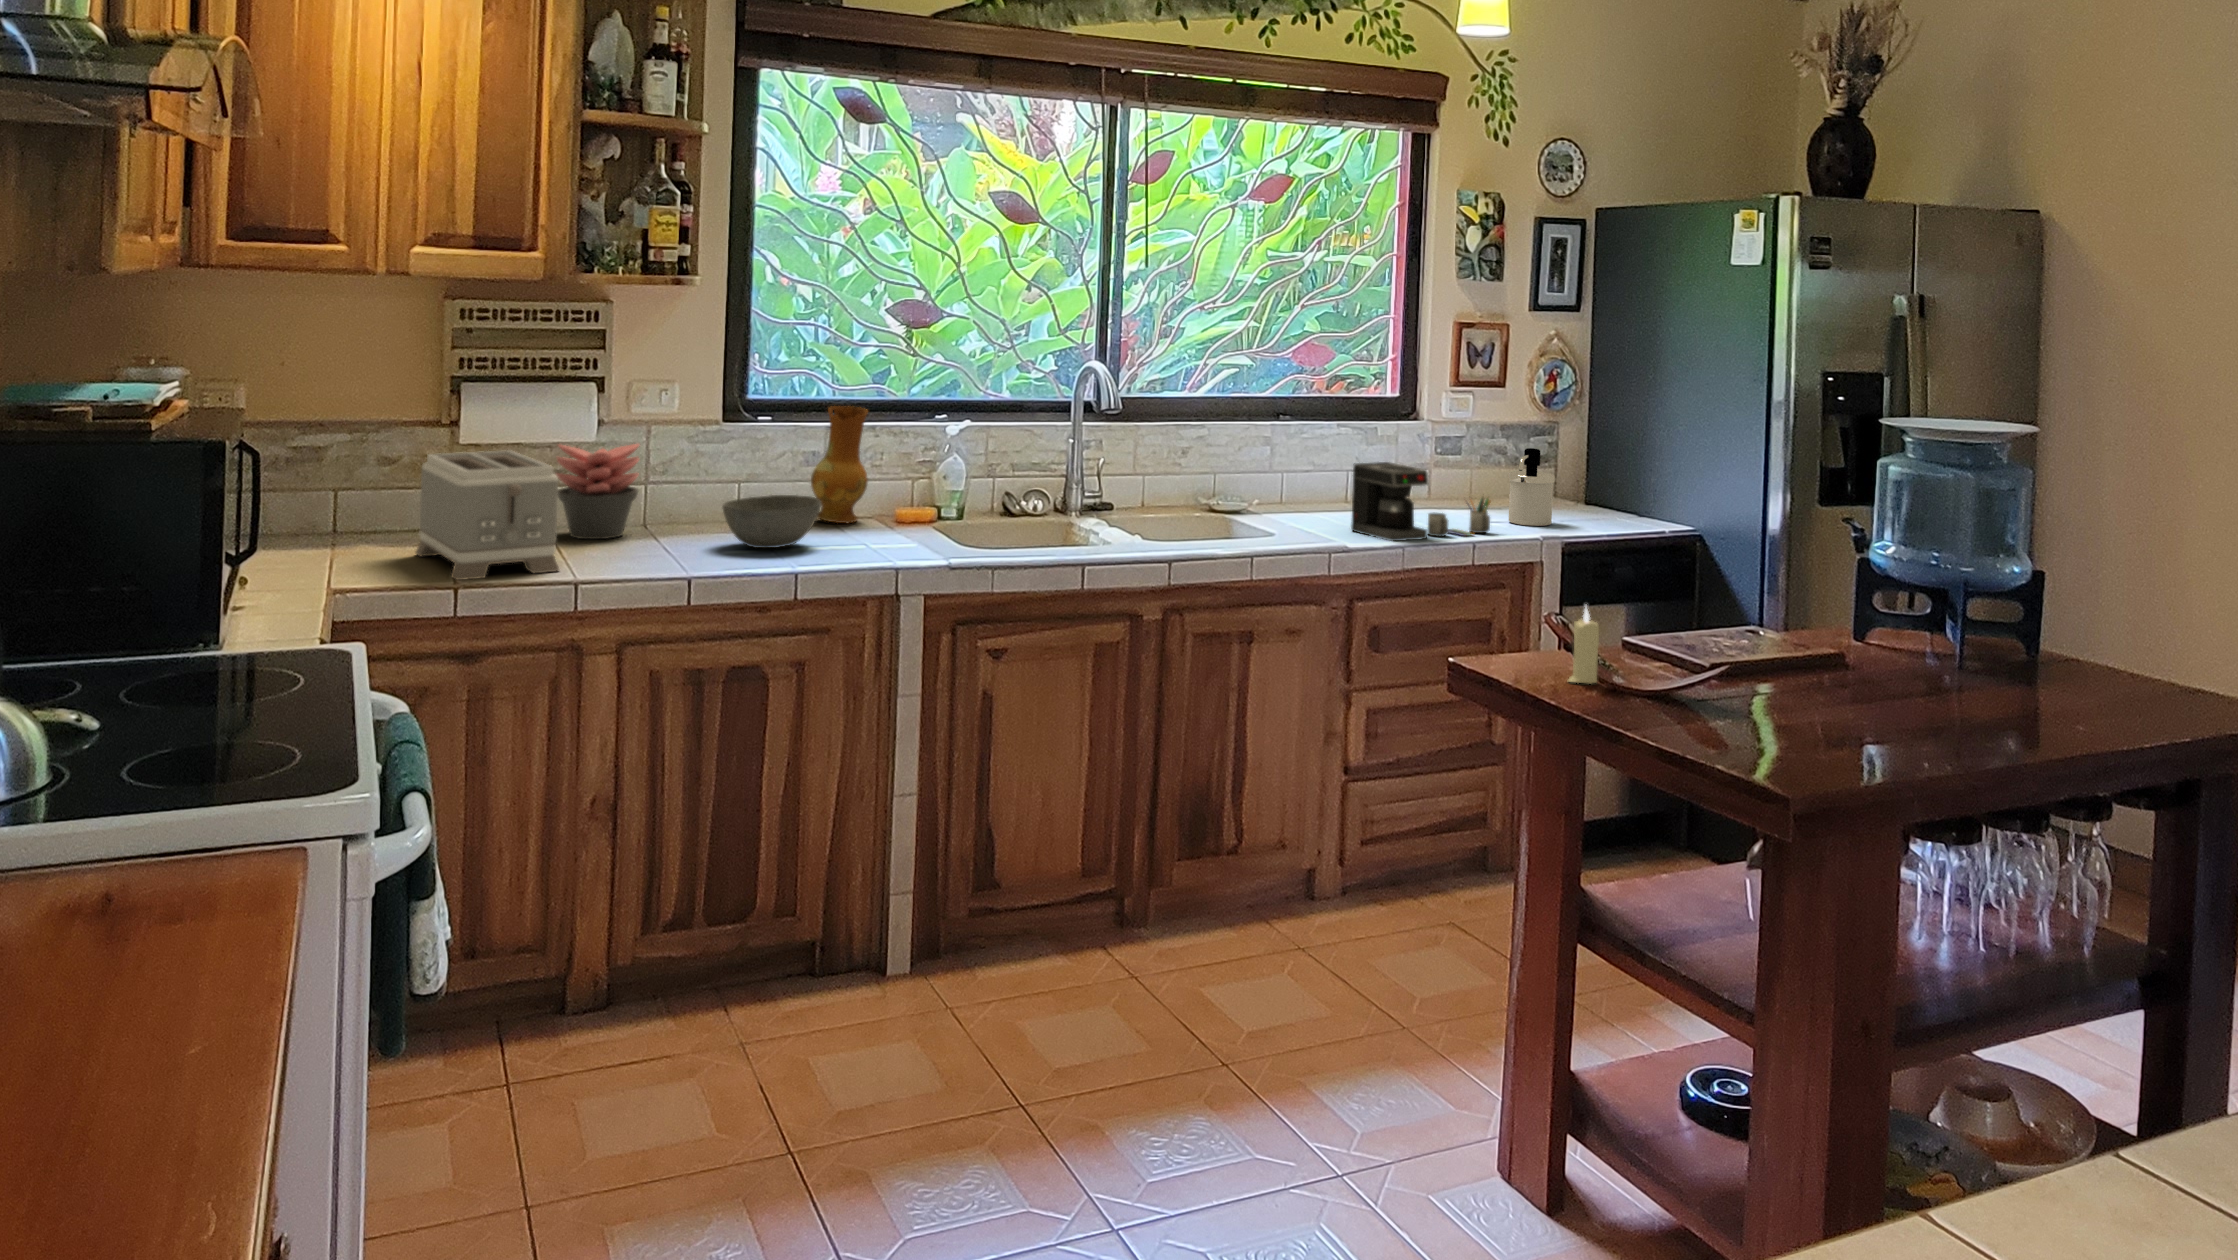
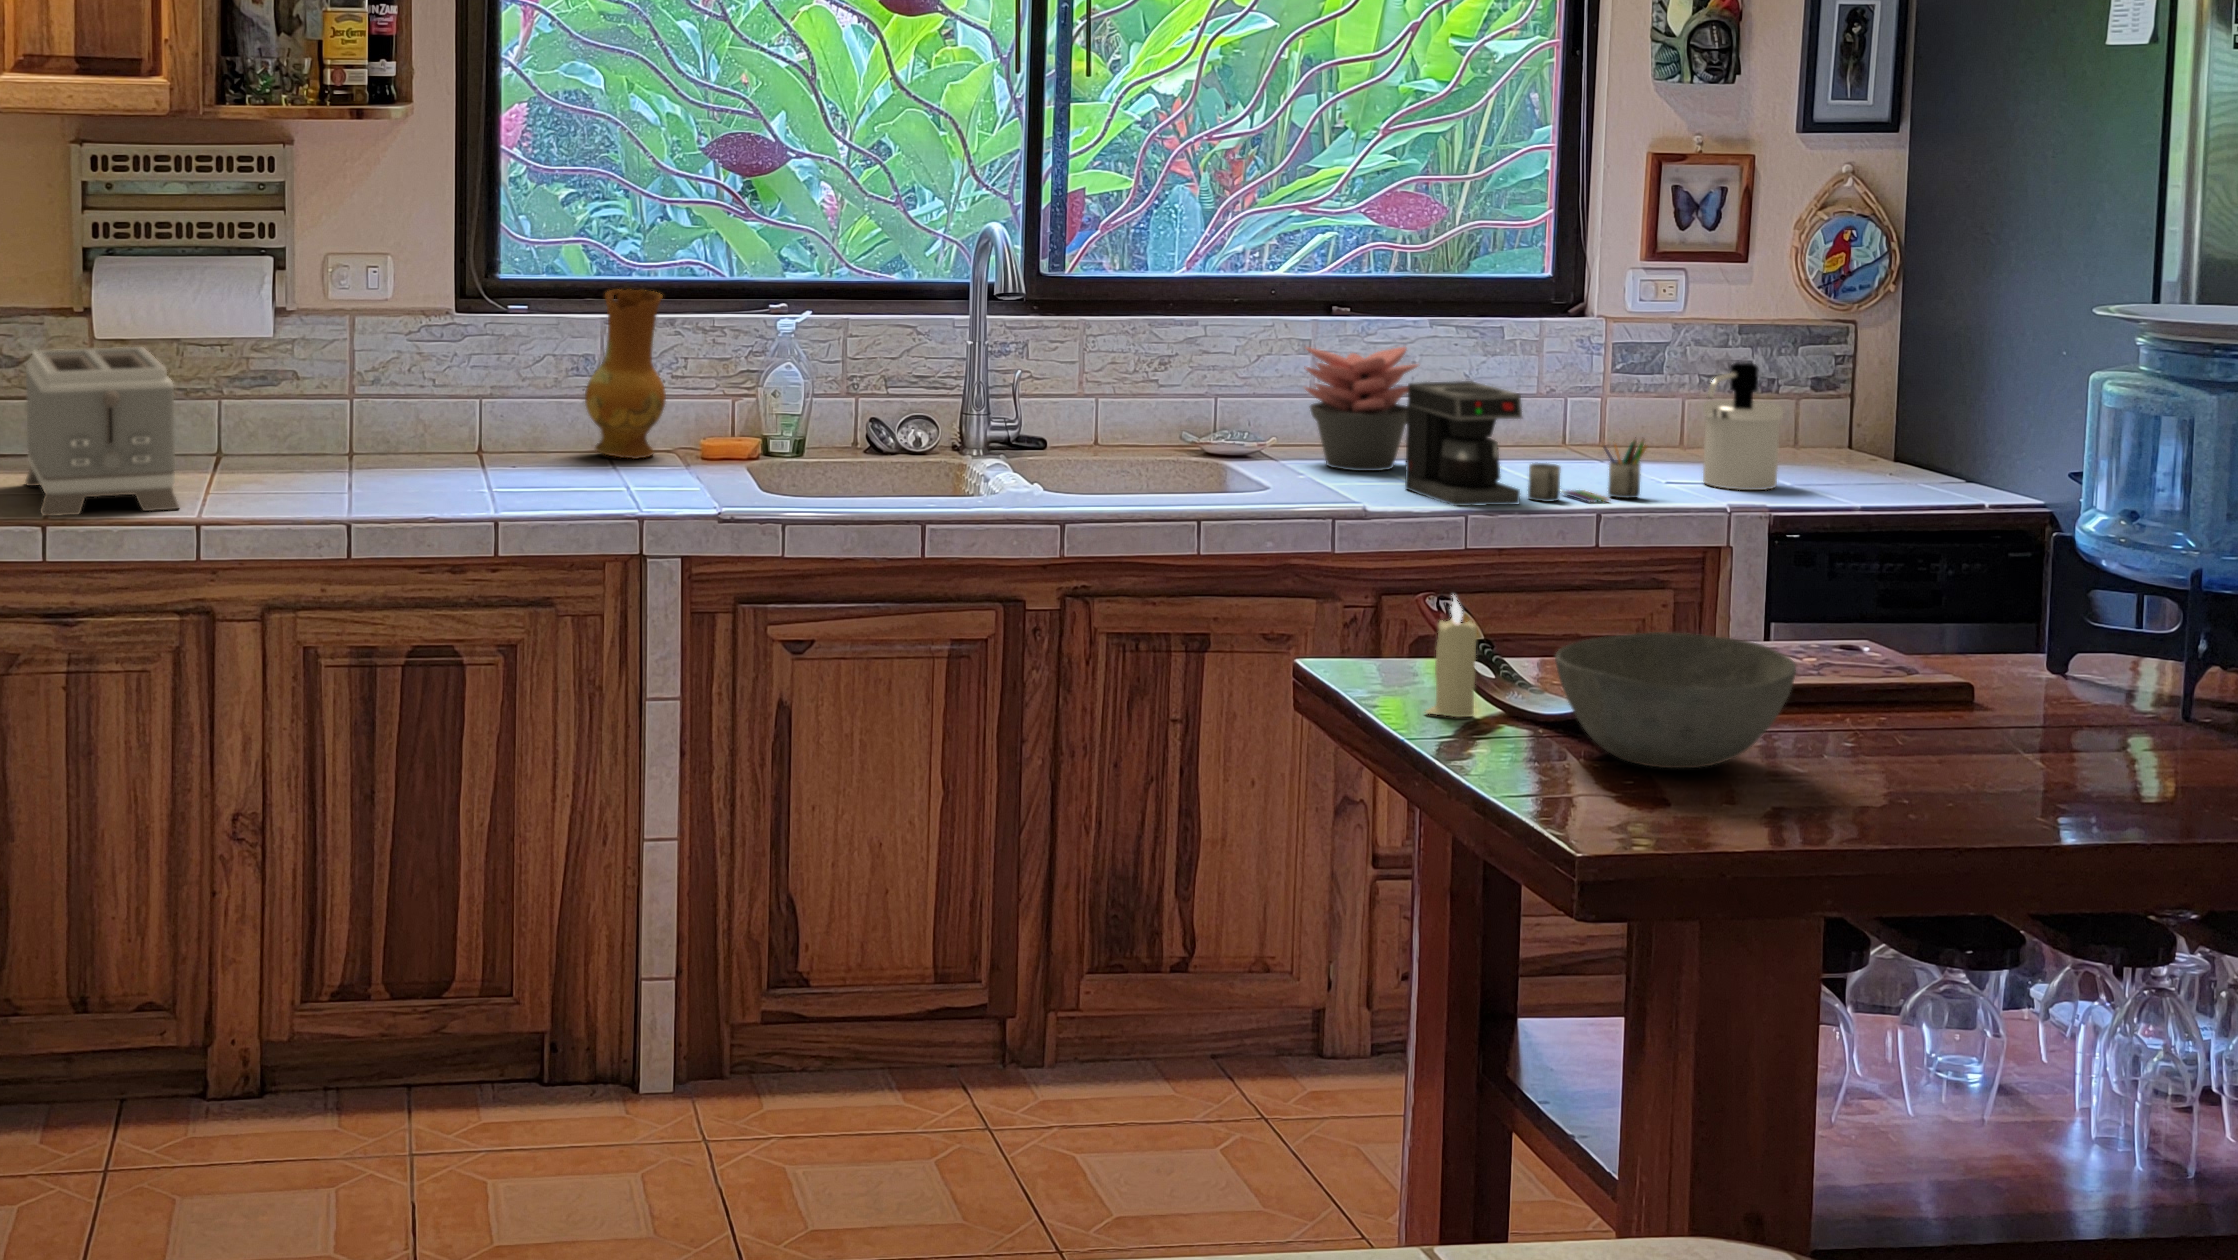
succulent plant: present [556,444,639,539] -> present [1305,347,1418,471]
bowl: present [722,495,821,548] -> present [1555,632,1796,768]

